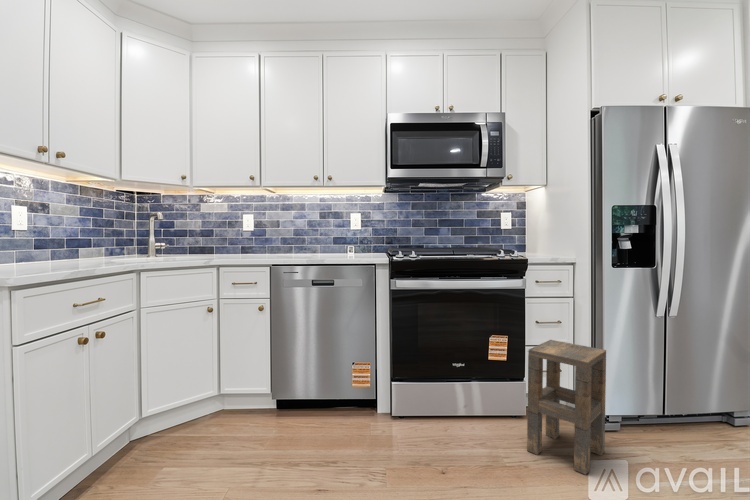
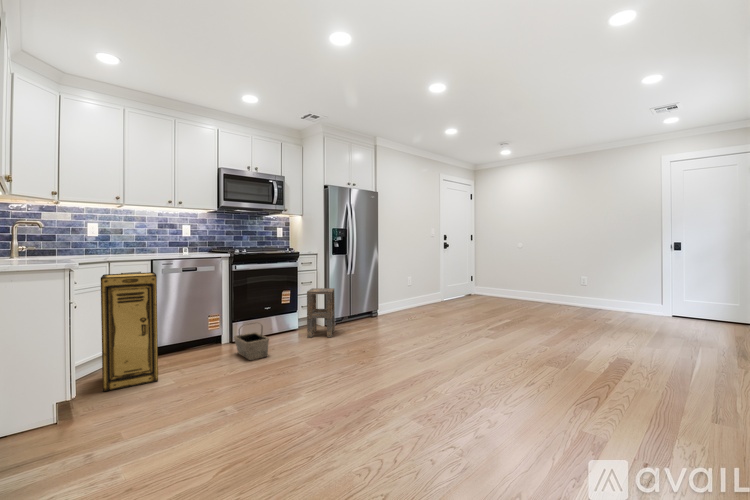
storage cabinet: none [149,285,253,475] -> present [101,272,158,392]
basket: none [361,402,413,486] -> present [234,323,269,360]

